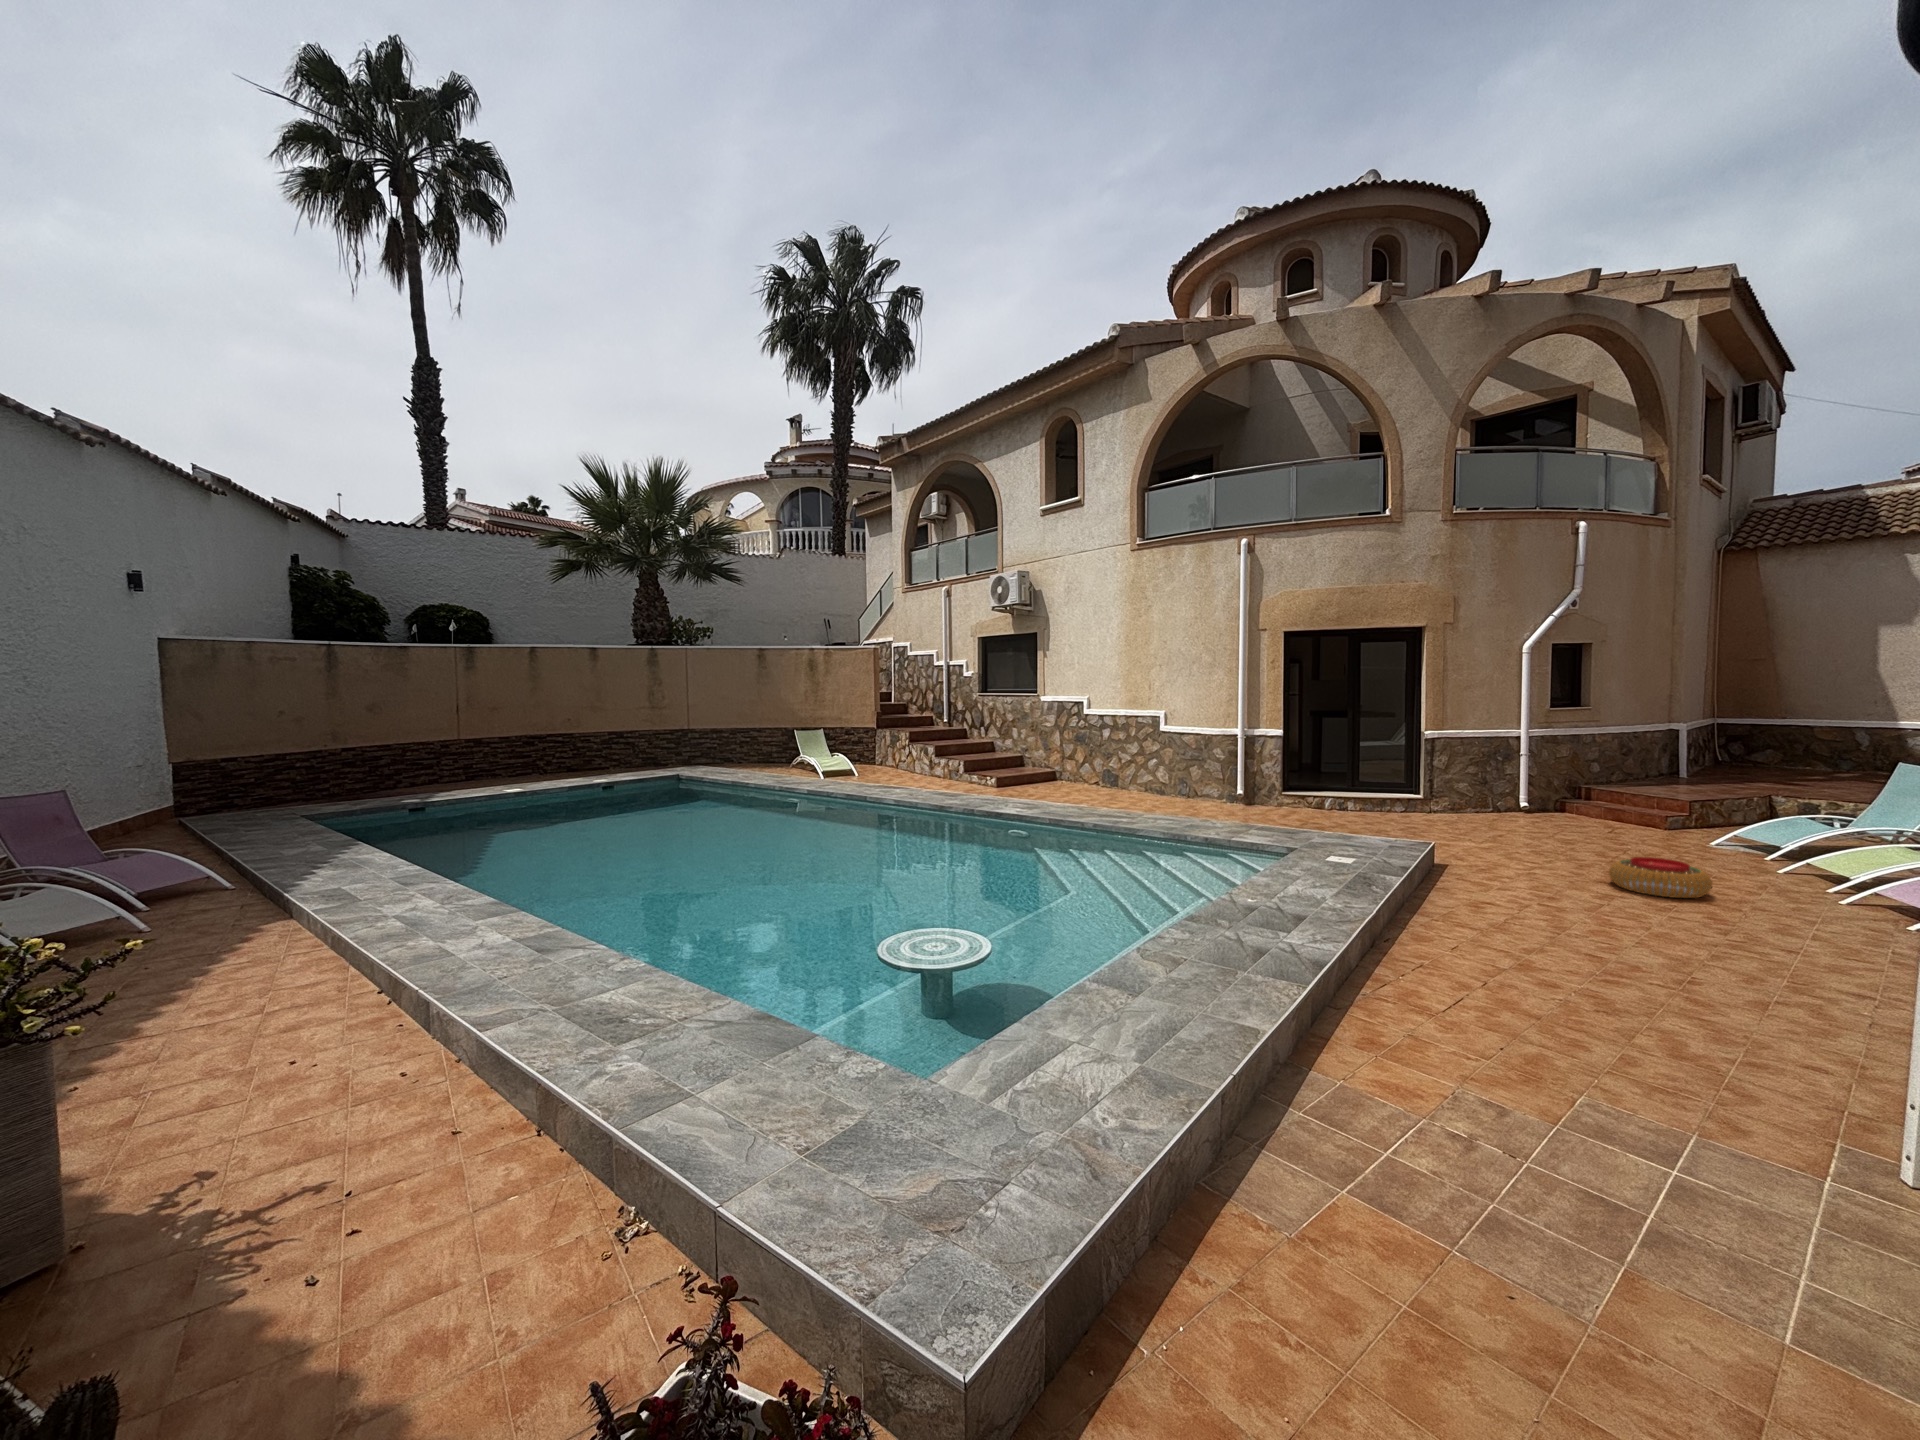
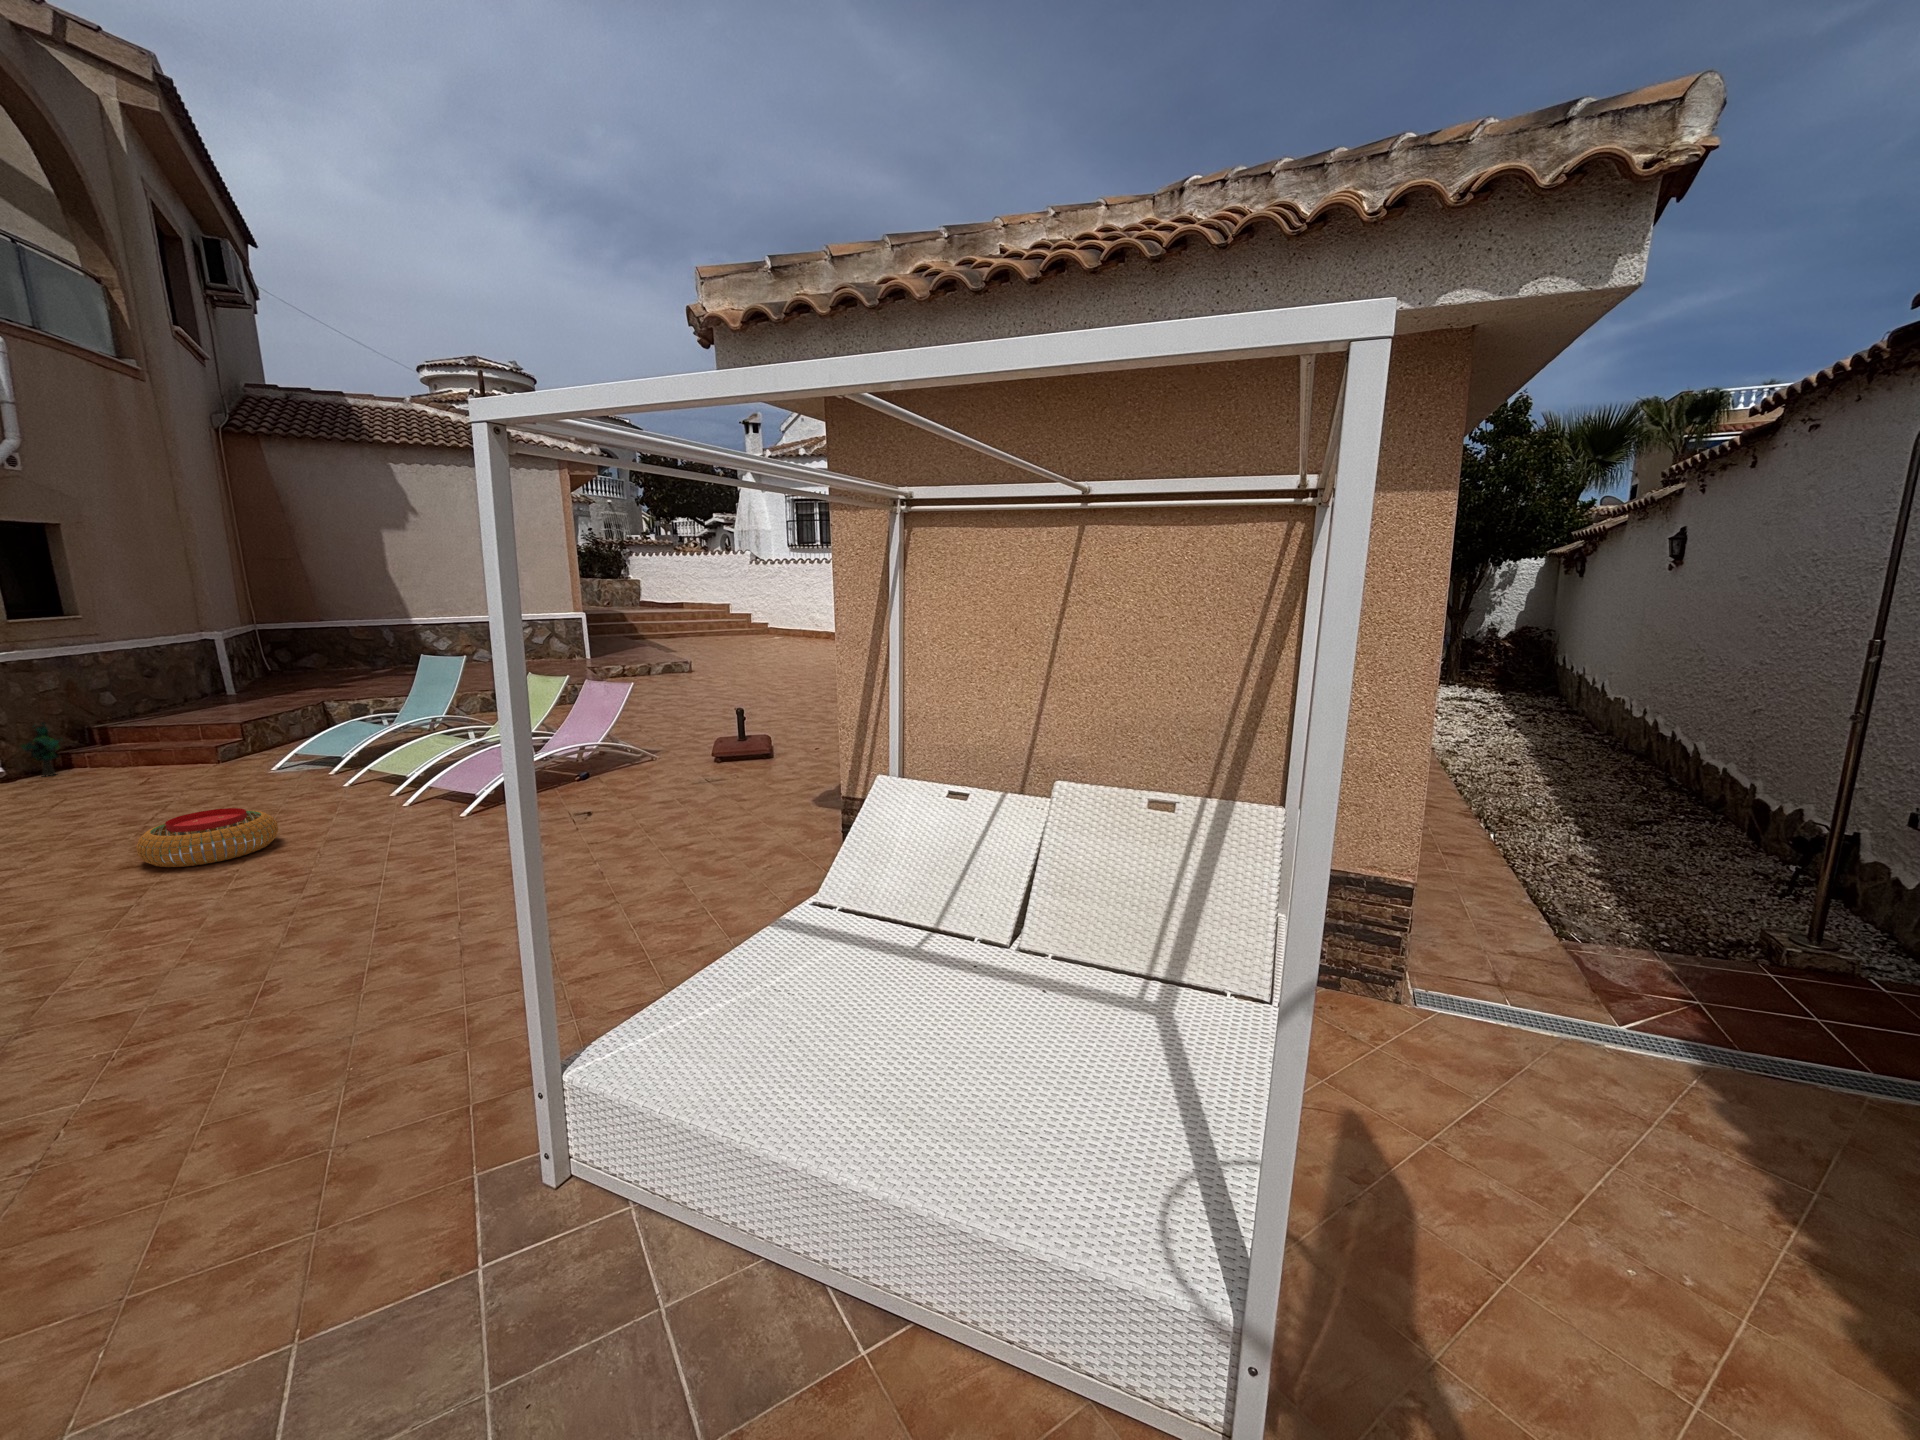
decorative plant: none [1540,777,1565,815] -> present [21,722,62,777]

